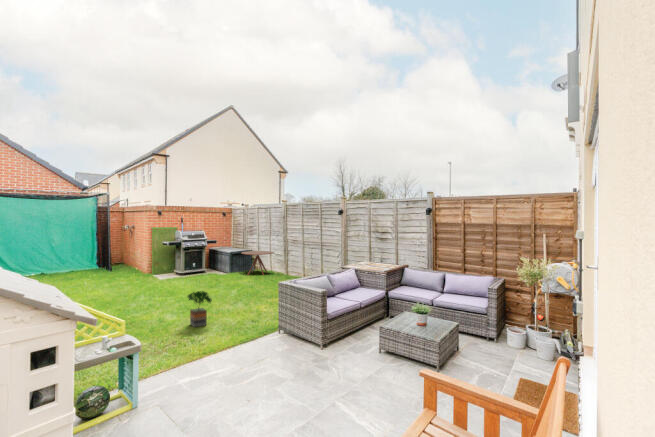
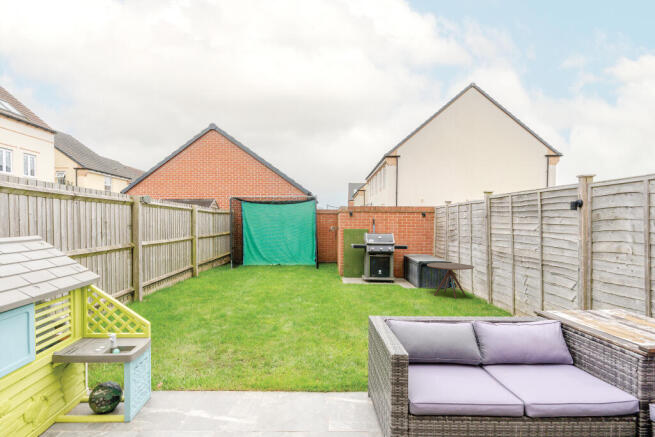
potted tree: present [187,291,212,327] -> none [222,329,260,392]

